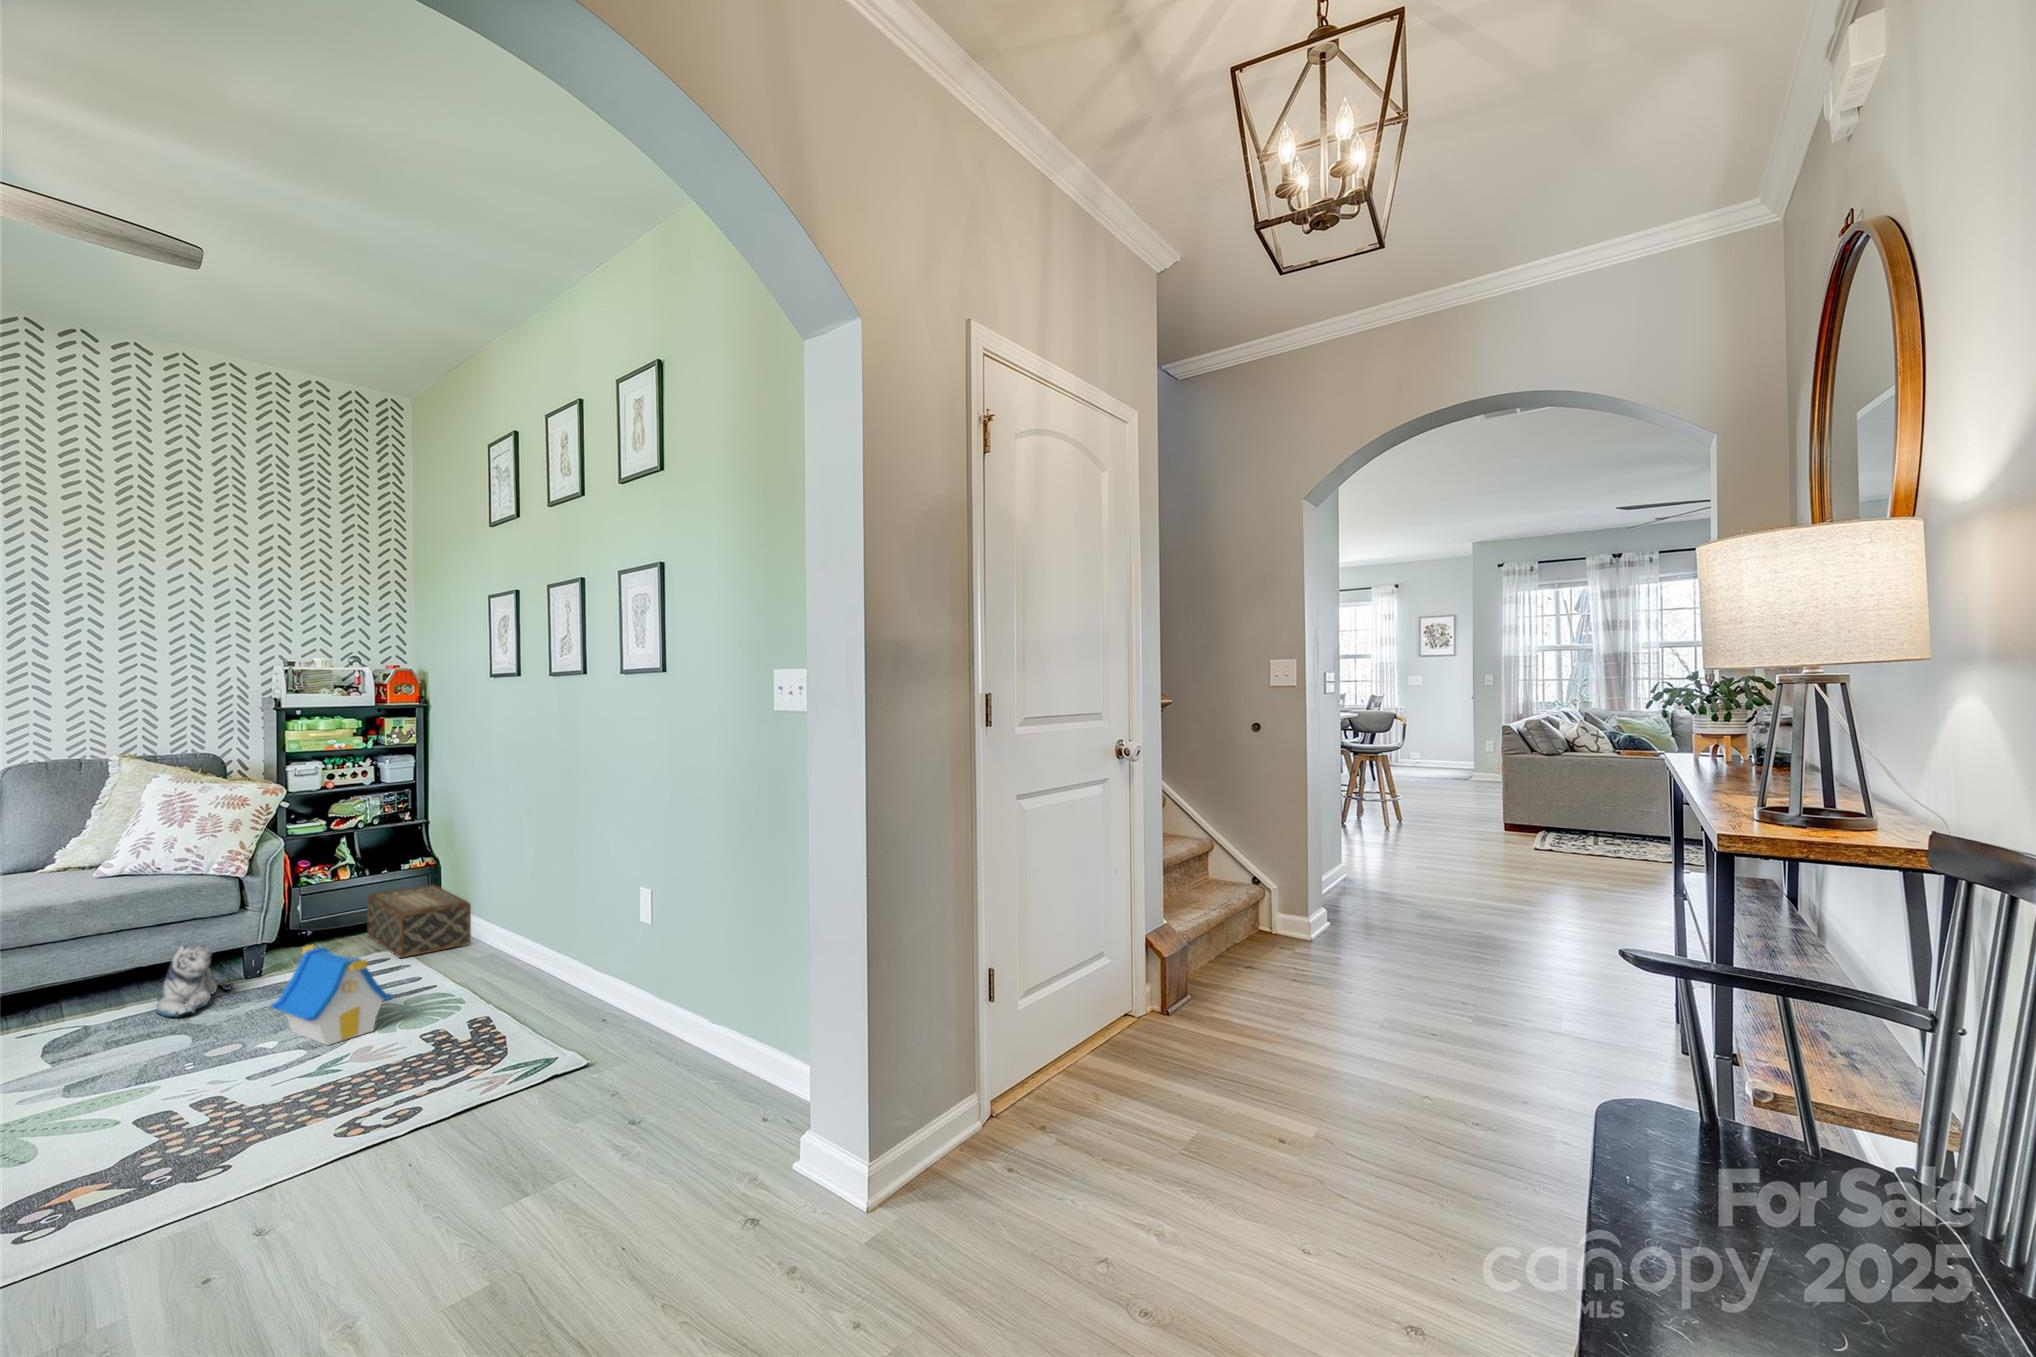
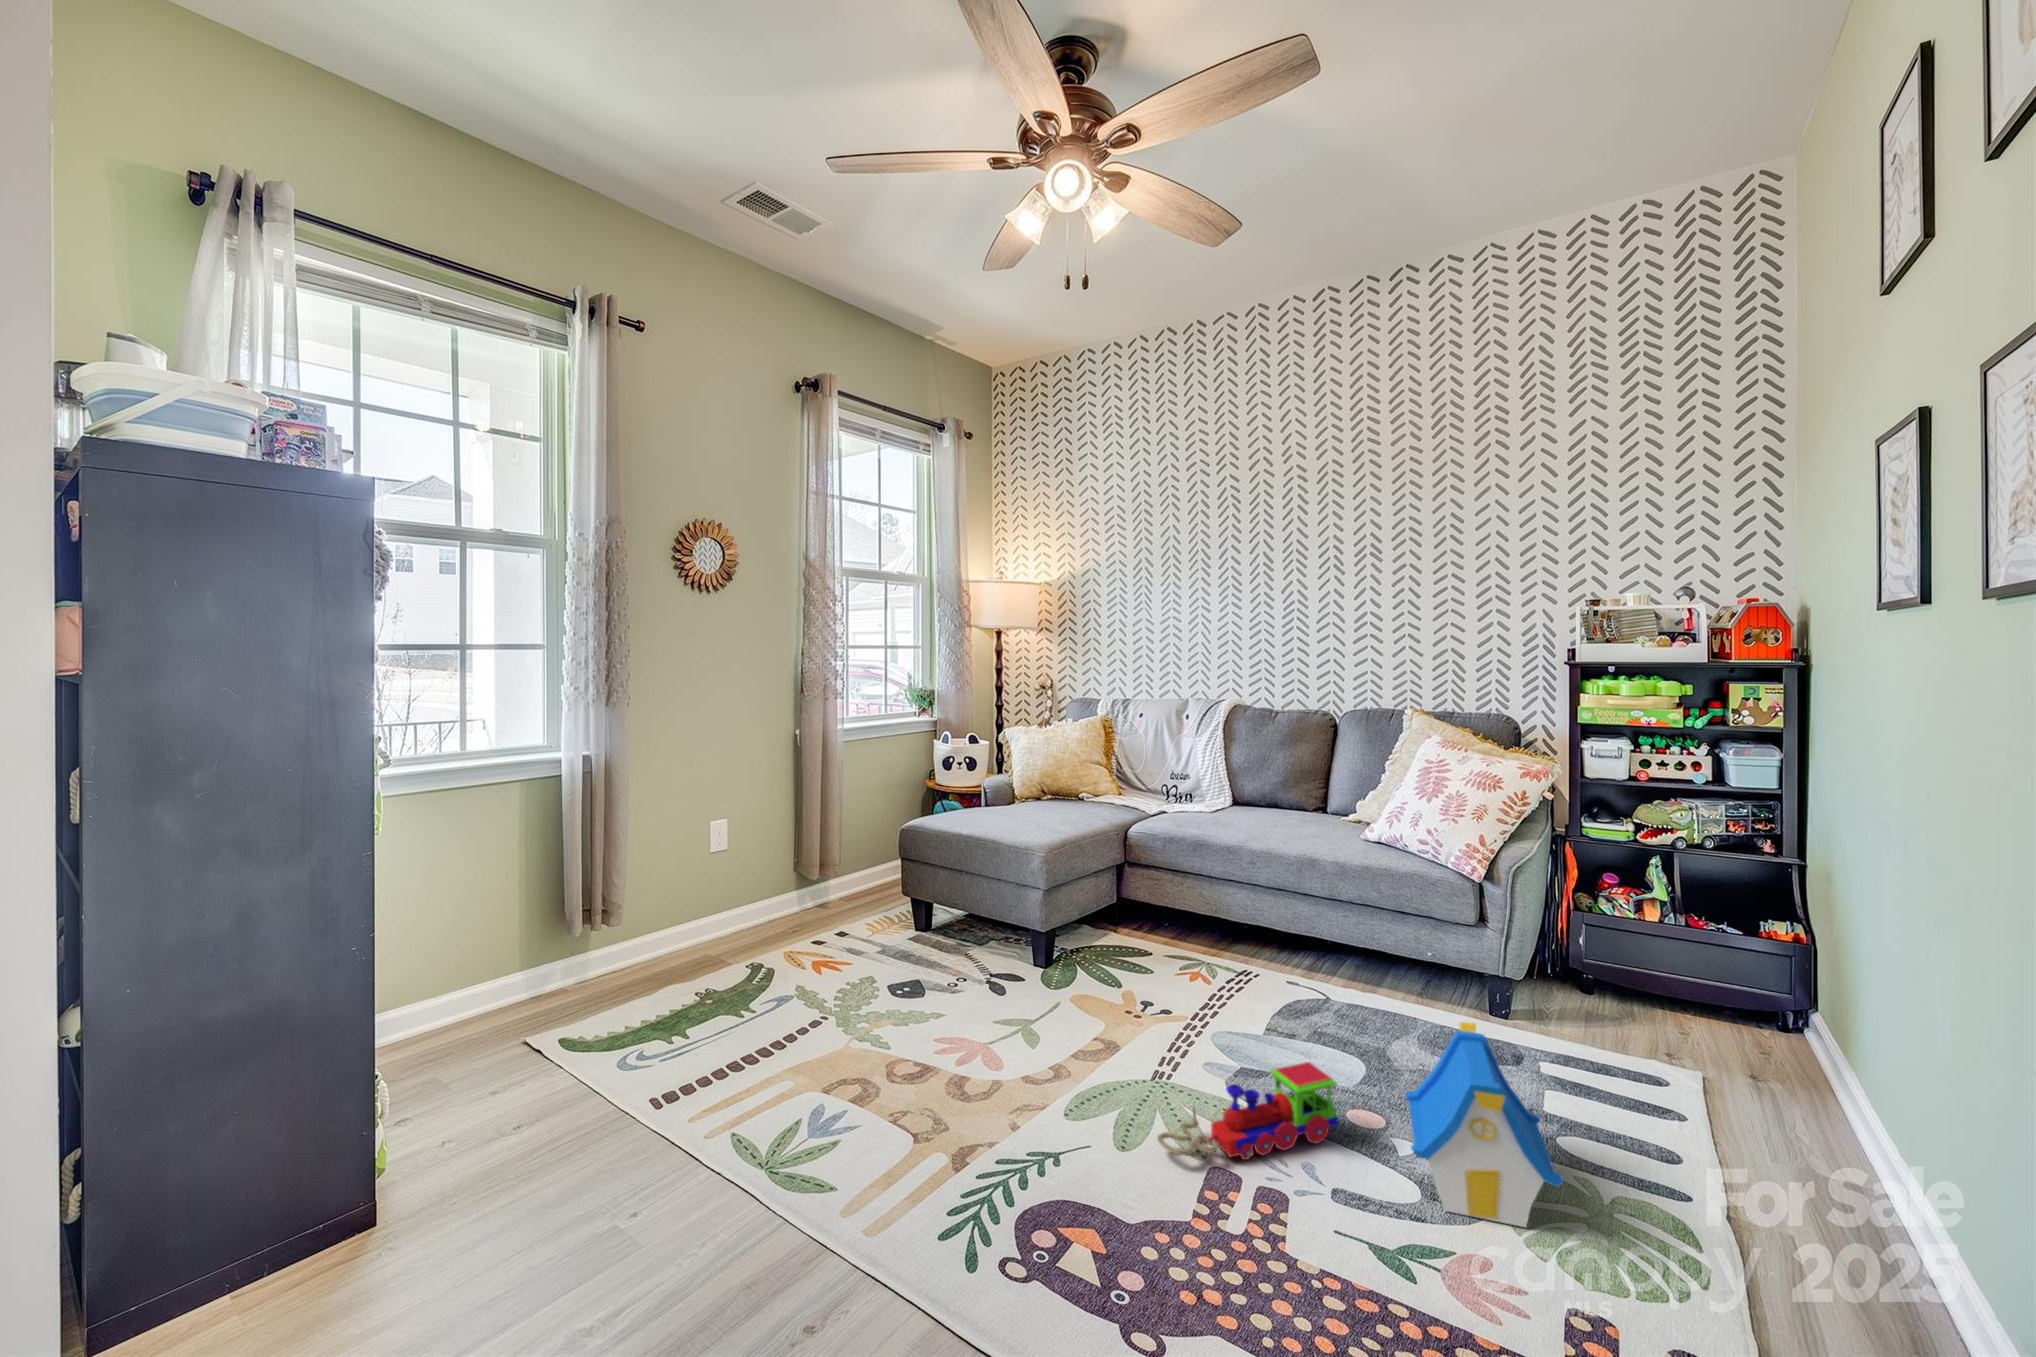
woven basket: present [368,885,471,958] -> none [1673,955,1837,1120]
plush toy: present [157,945,234,1017] -> none [1353,953,1449,1048]
toy train: none [91,1014,227,1109] -> present [1158,1062,1338,1160]

